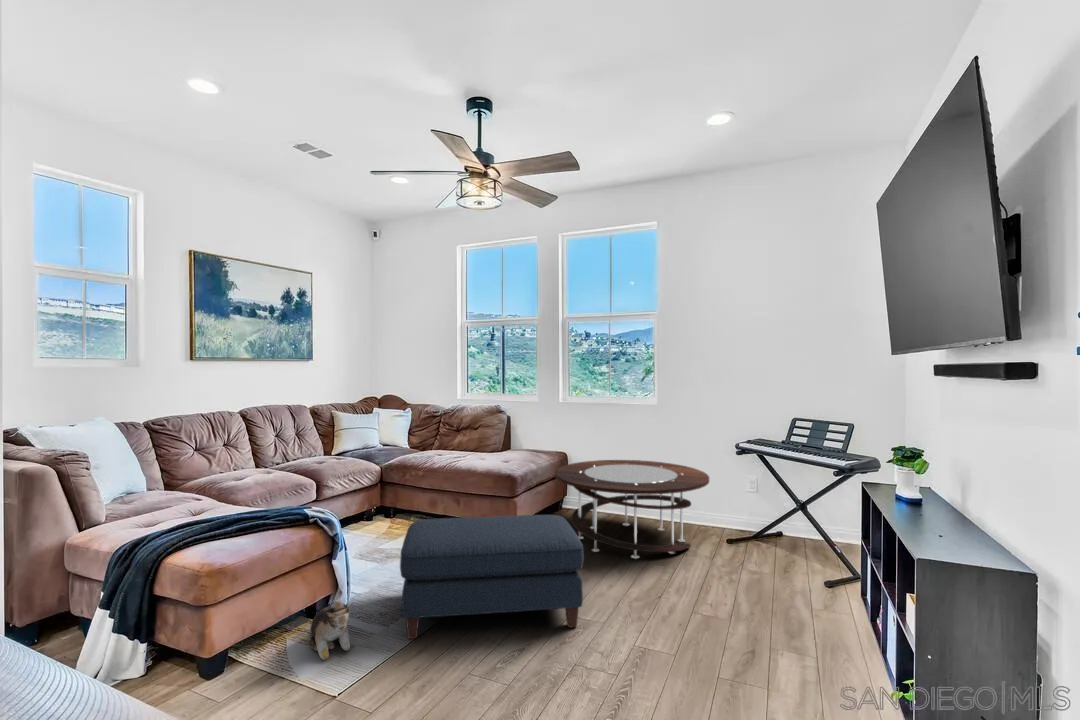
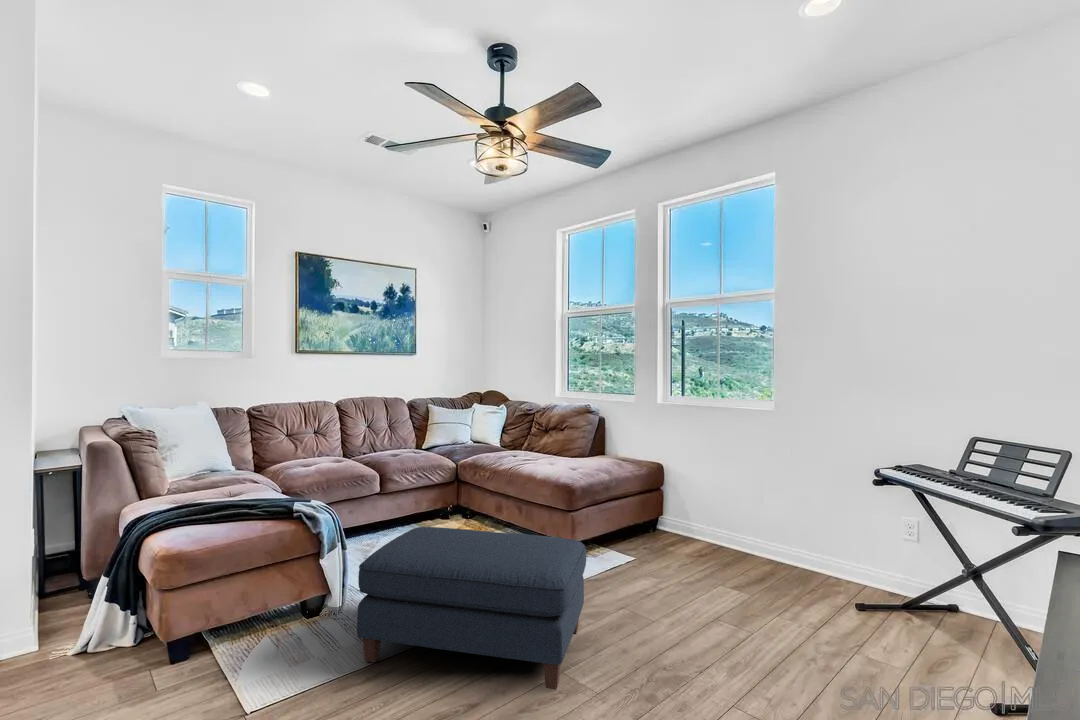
coffee table: present [555,460,709,559] -> none [618,476,825,611]
plush toy: present [310,602,353,660] -> none [262,606,309,667]

